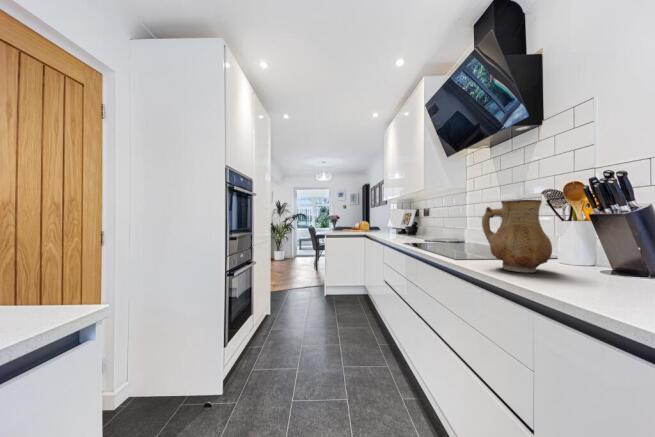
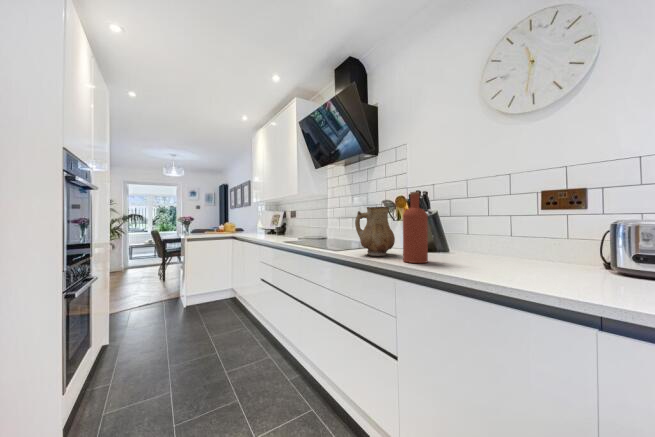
bottle: none [559,172,614,295] -> present [403,192,428,263]

